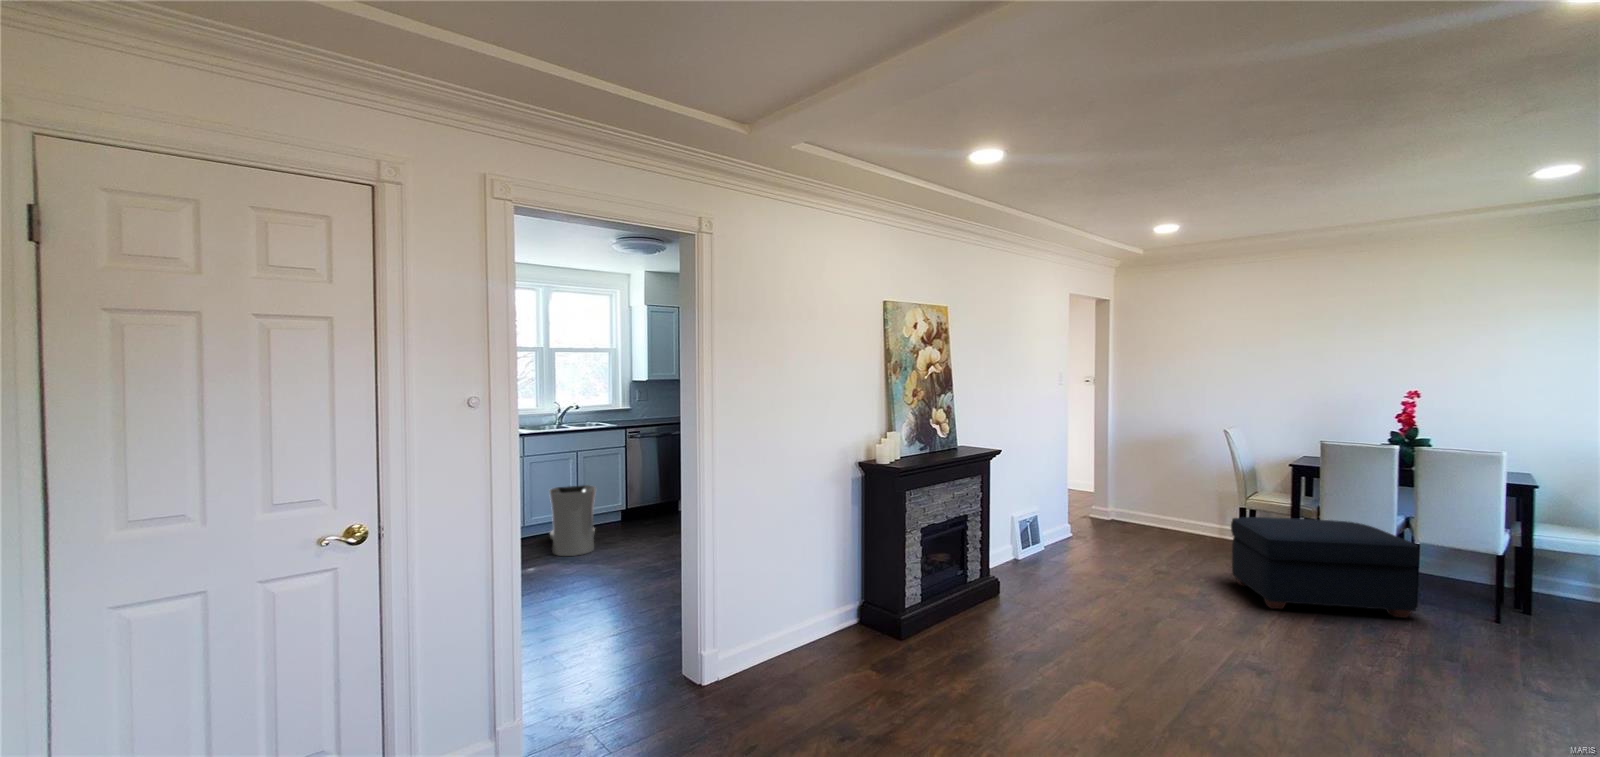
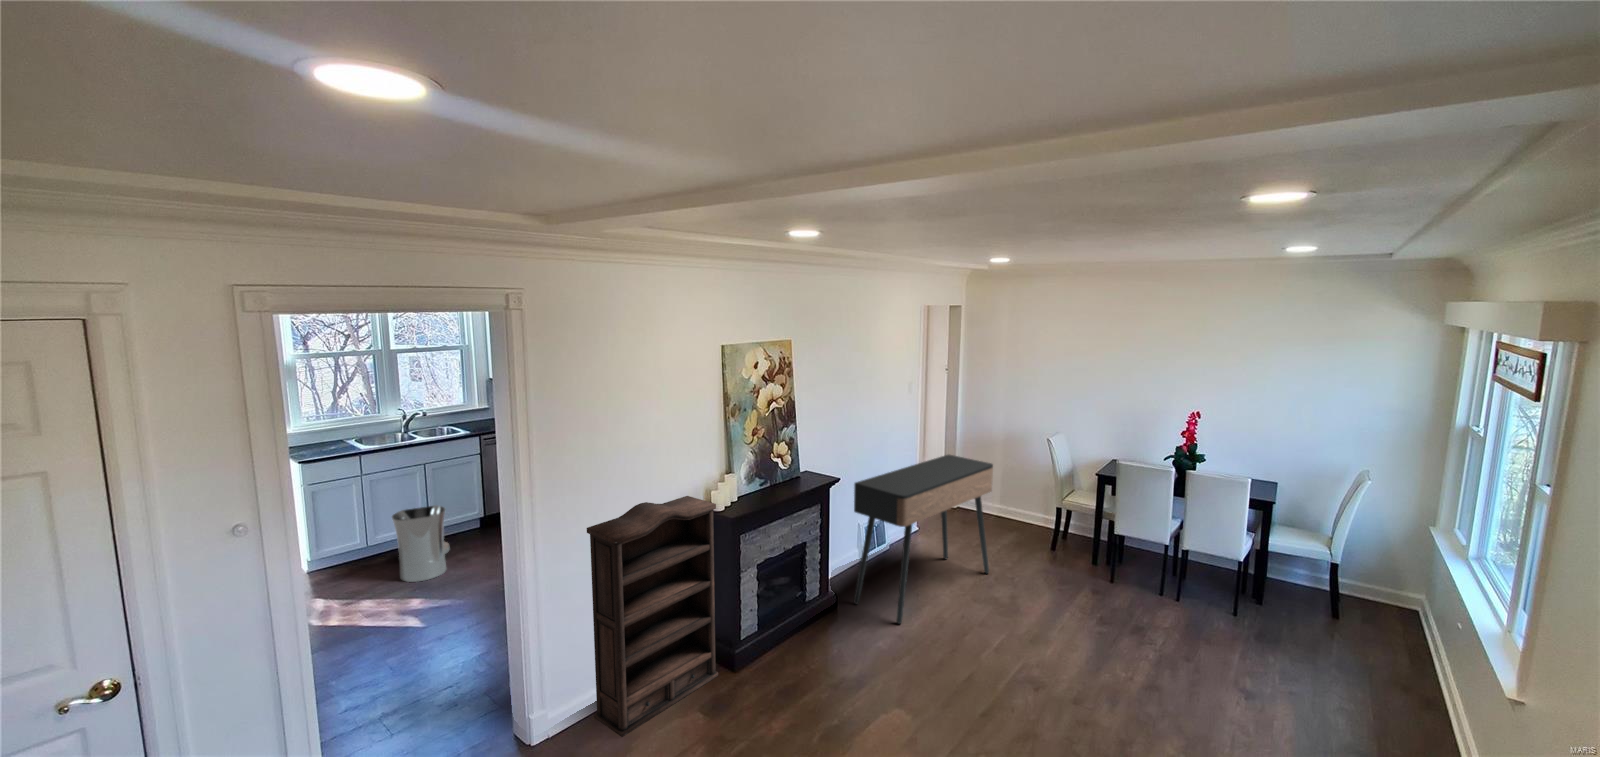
console table: none [1017,443,1168,610] -> present [854,455,993,624]
bookshelf: none [762,445,885,682] -> present [587,496,718,737]
ottoman: present [1231,517,1419,618] -> none [1041,525,1181,615]

